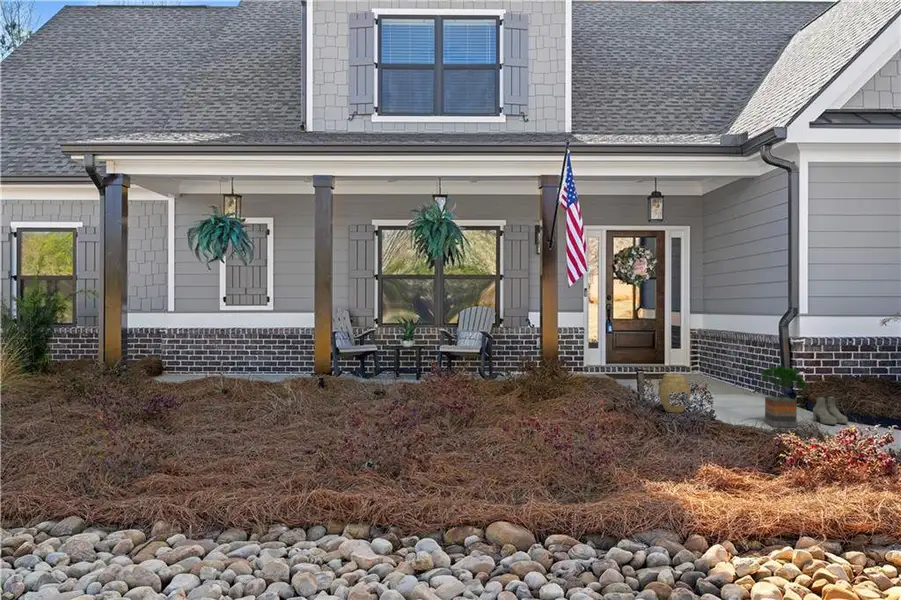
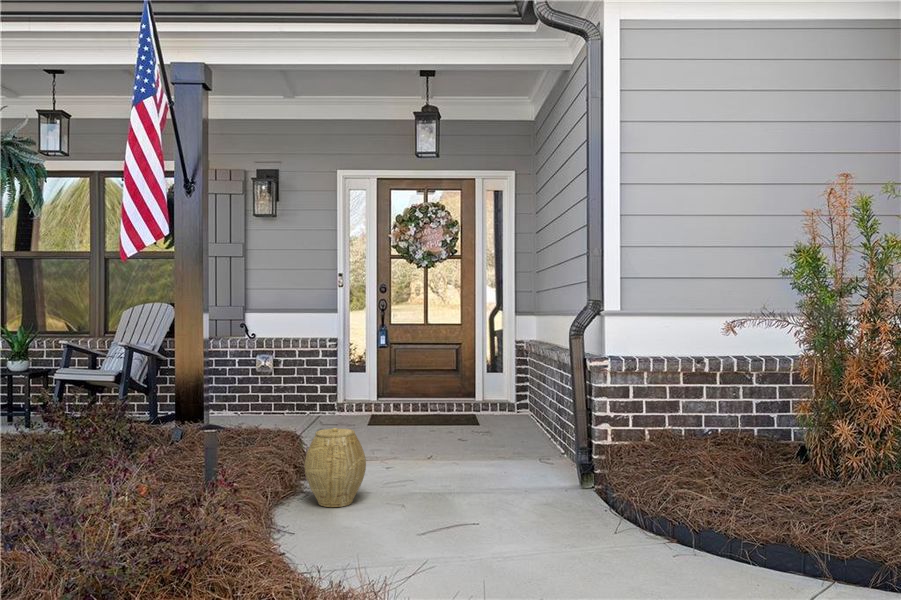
potted tree: present [761,367,807,427] -> none [451,418,539,555]
boots: present [813,396,848,425] -> none [578,480,637,548]

